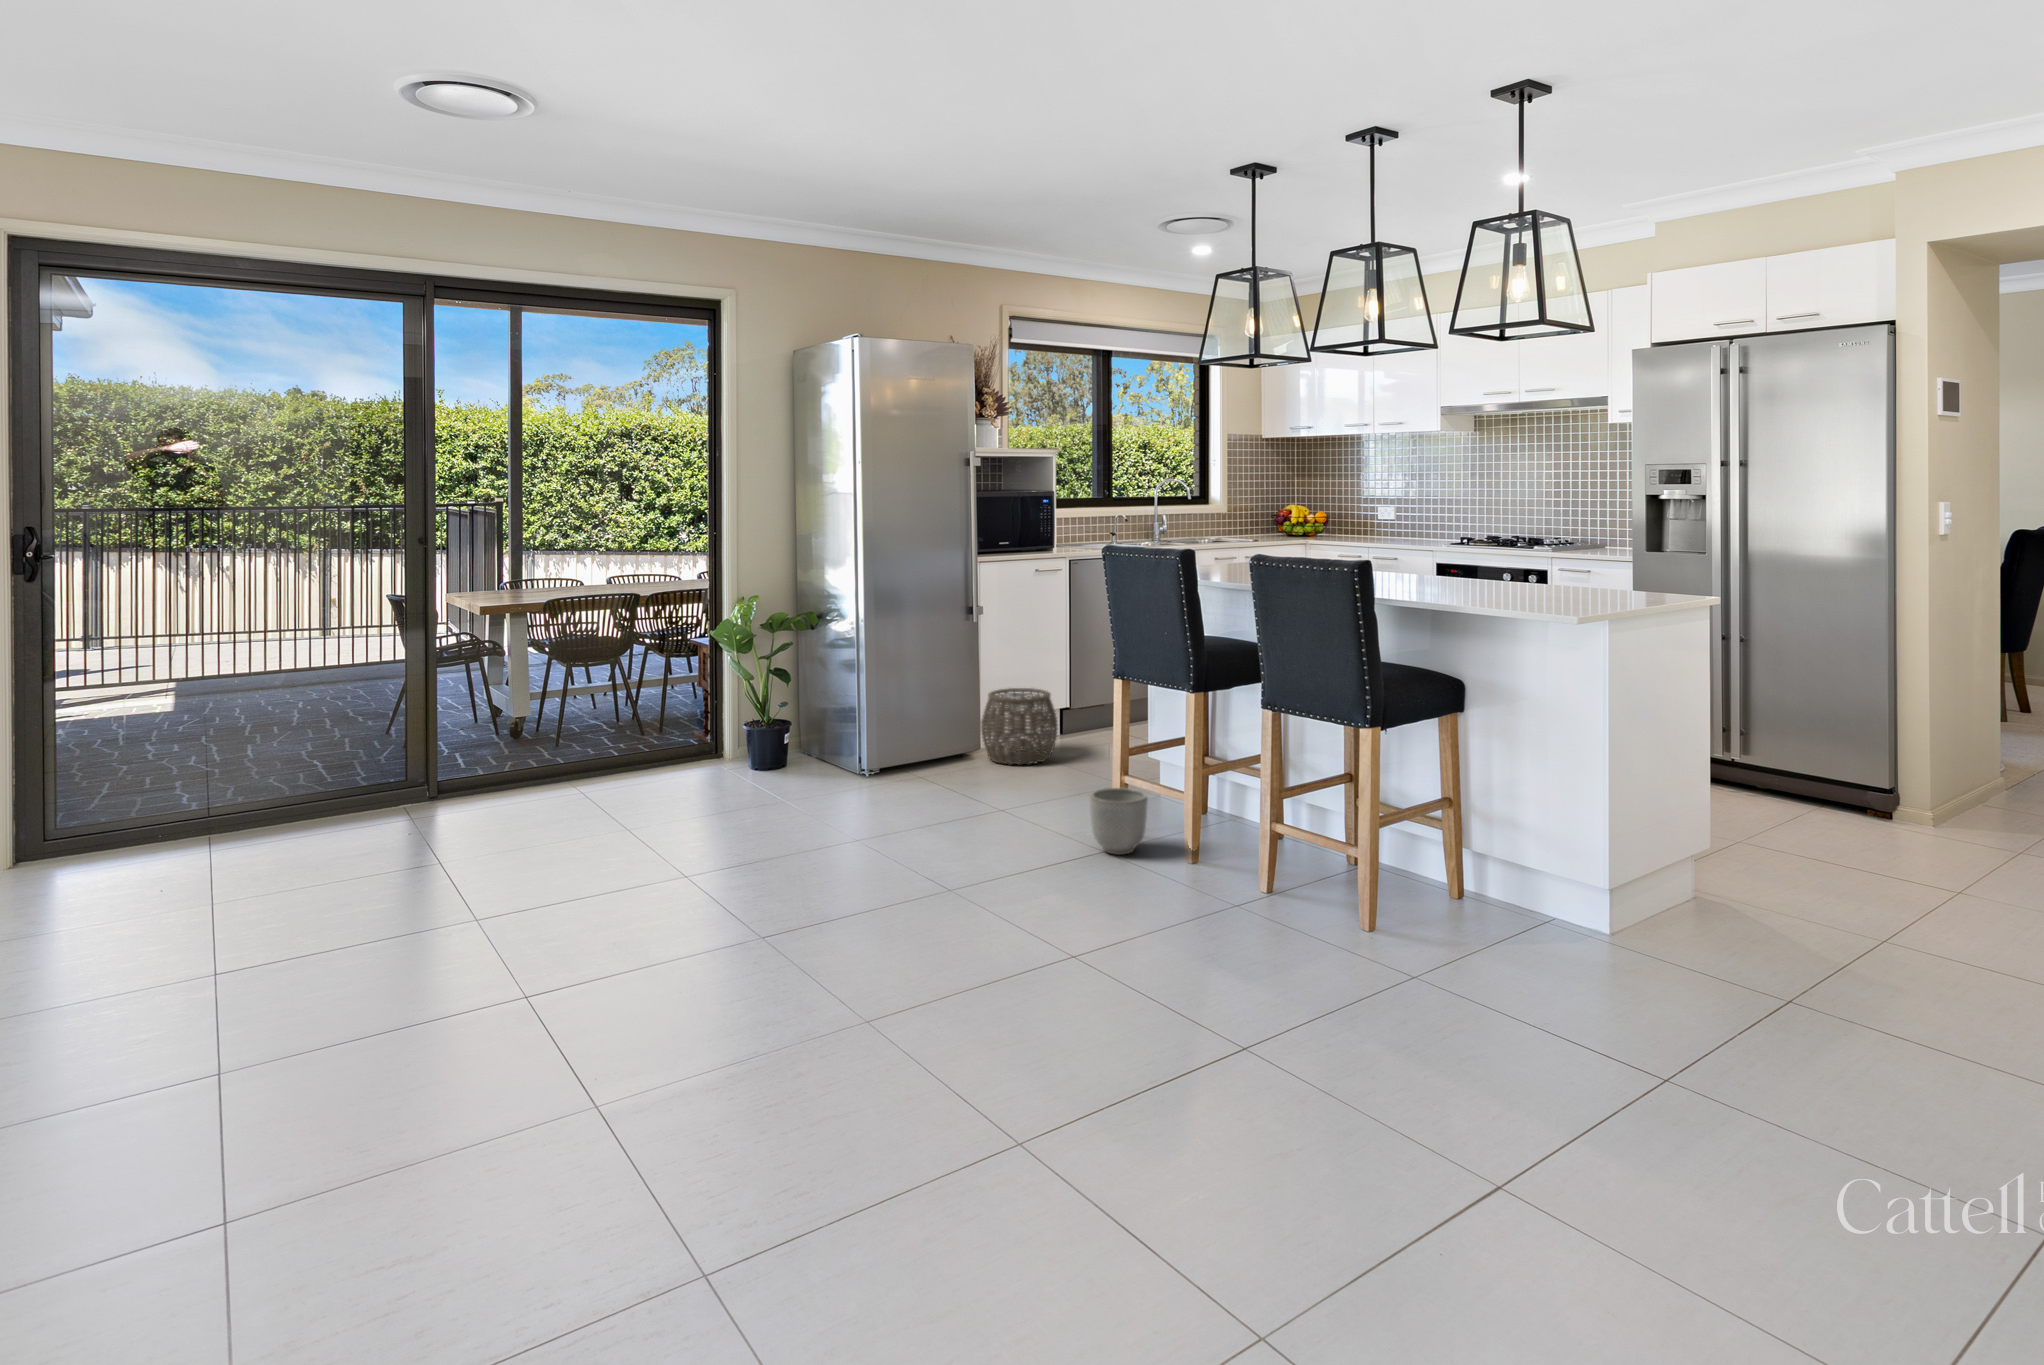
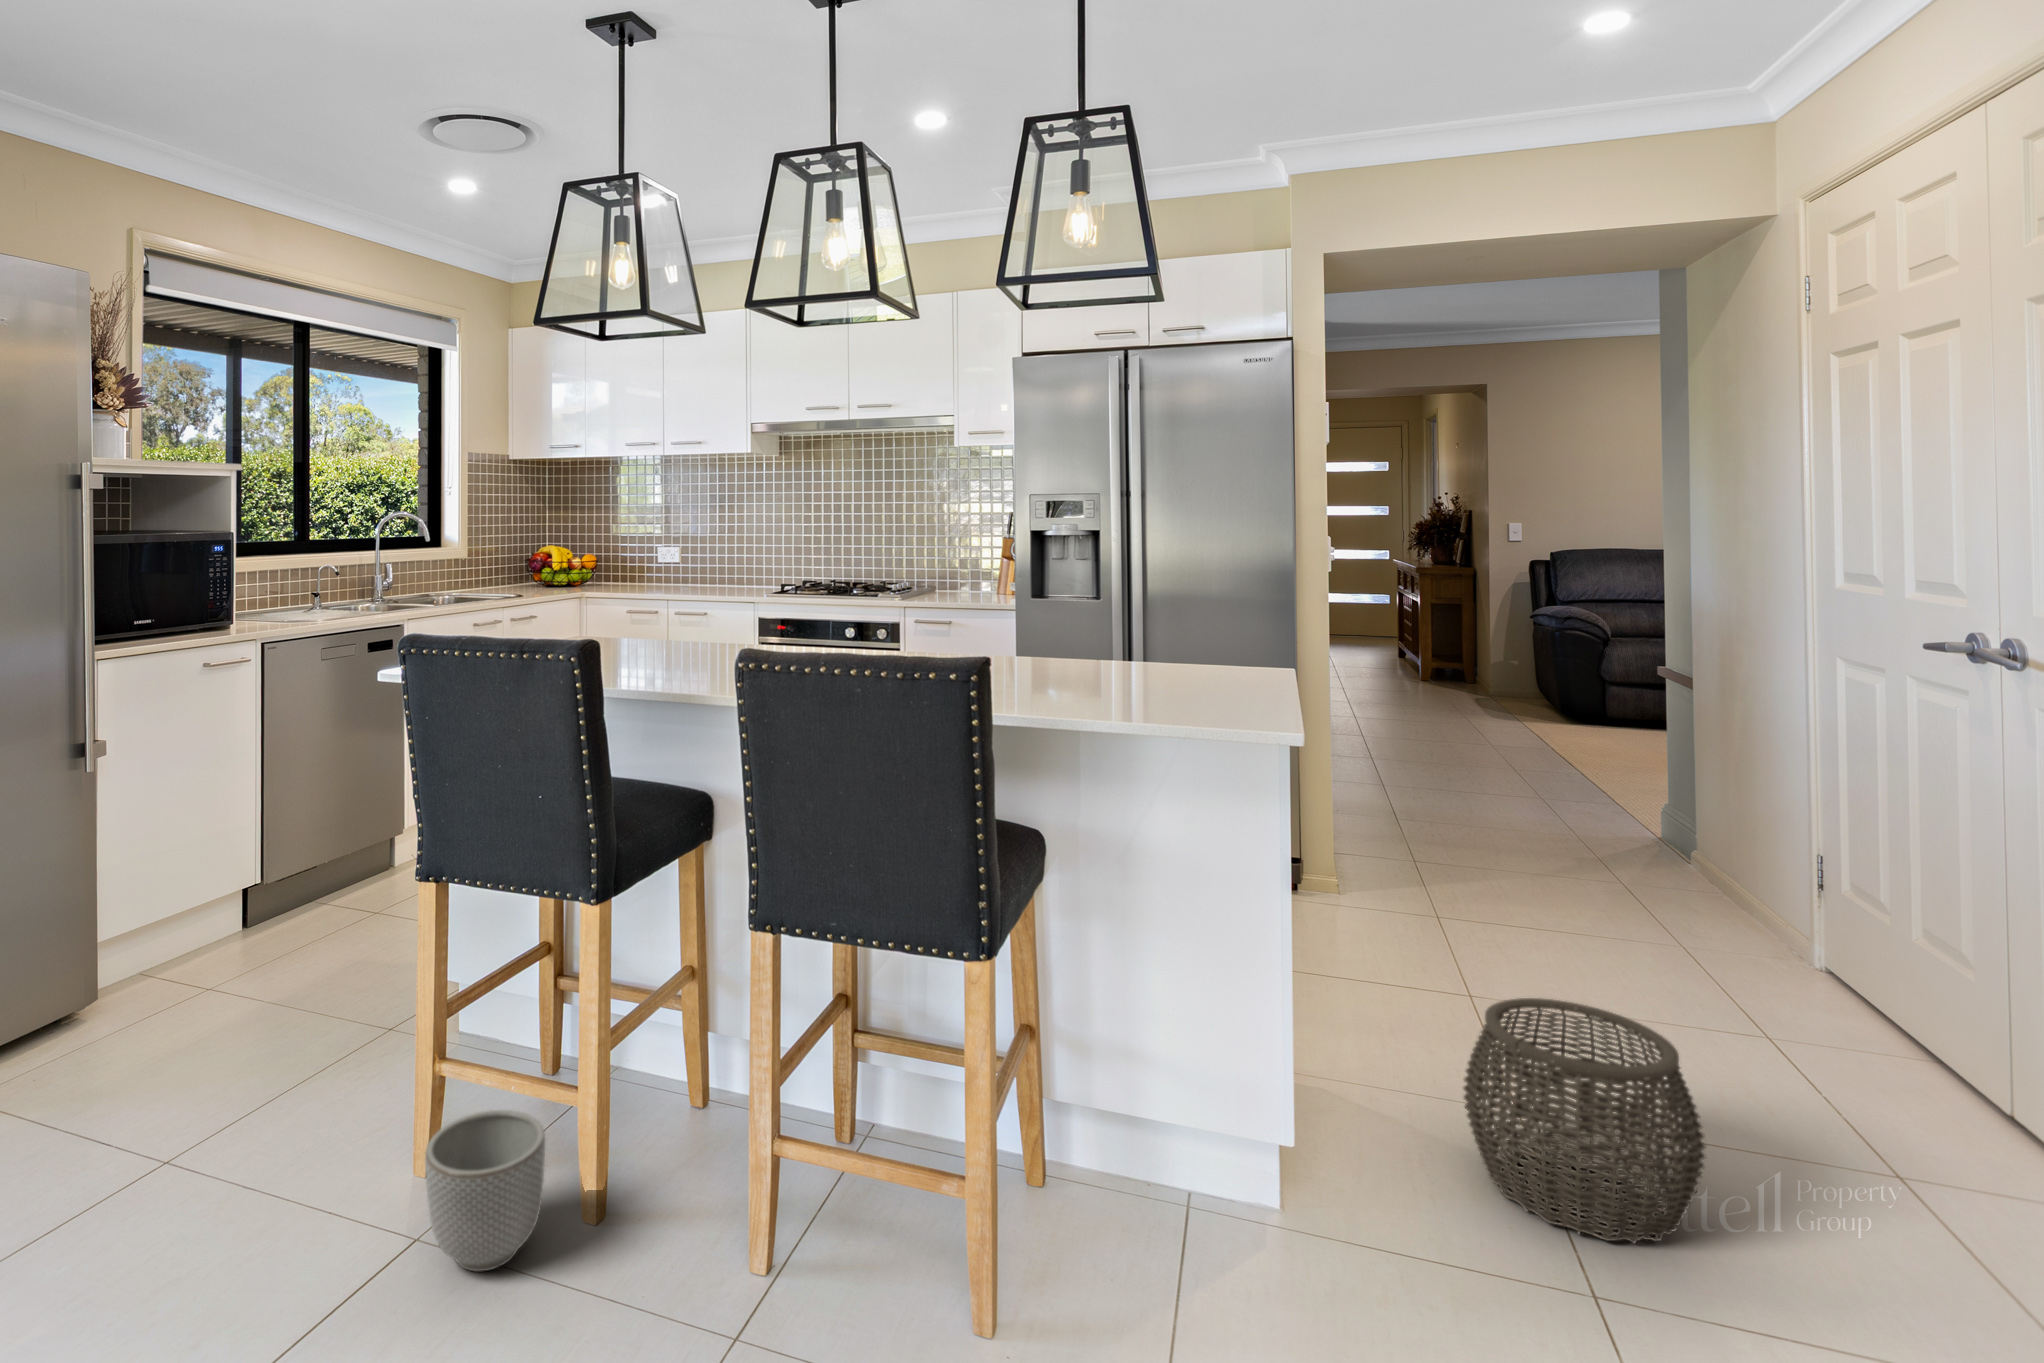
woven basket: present [981,688,1058,765] -> present [1463,998,1706,1243]

